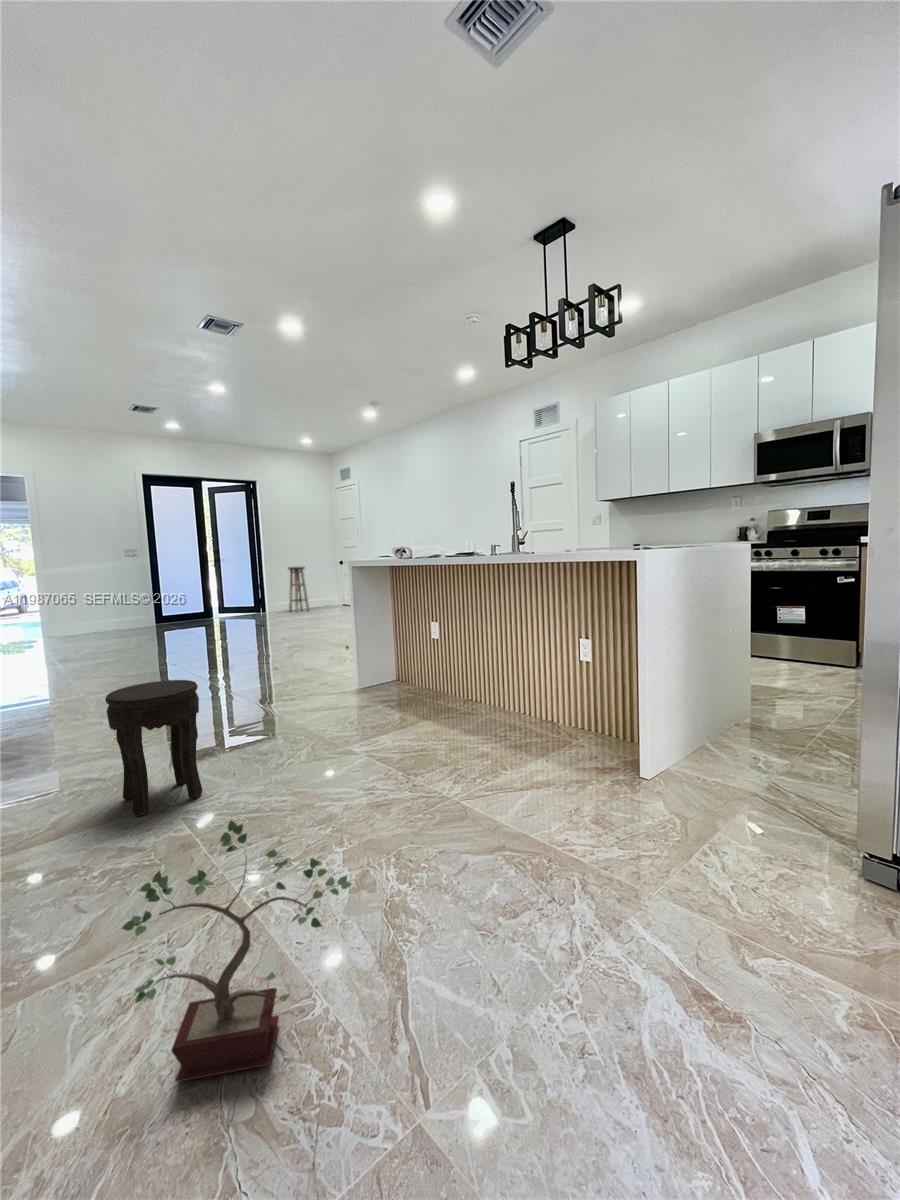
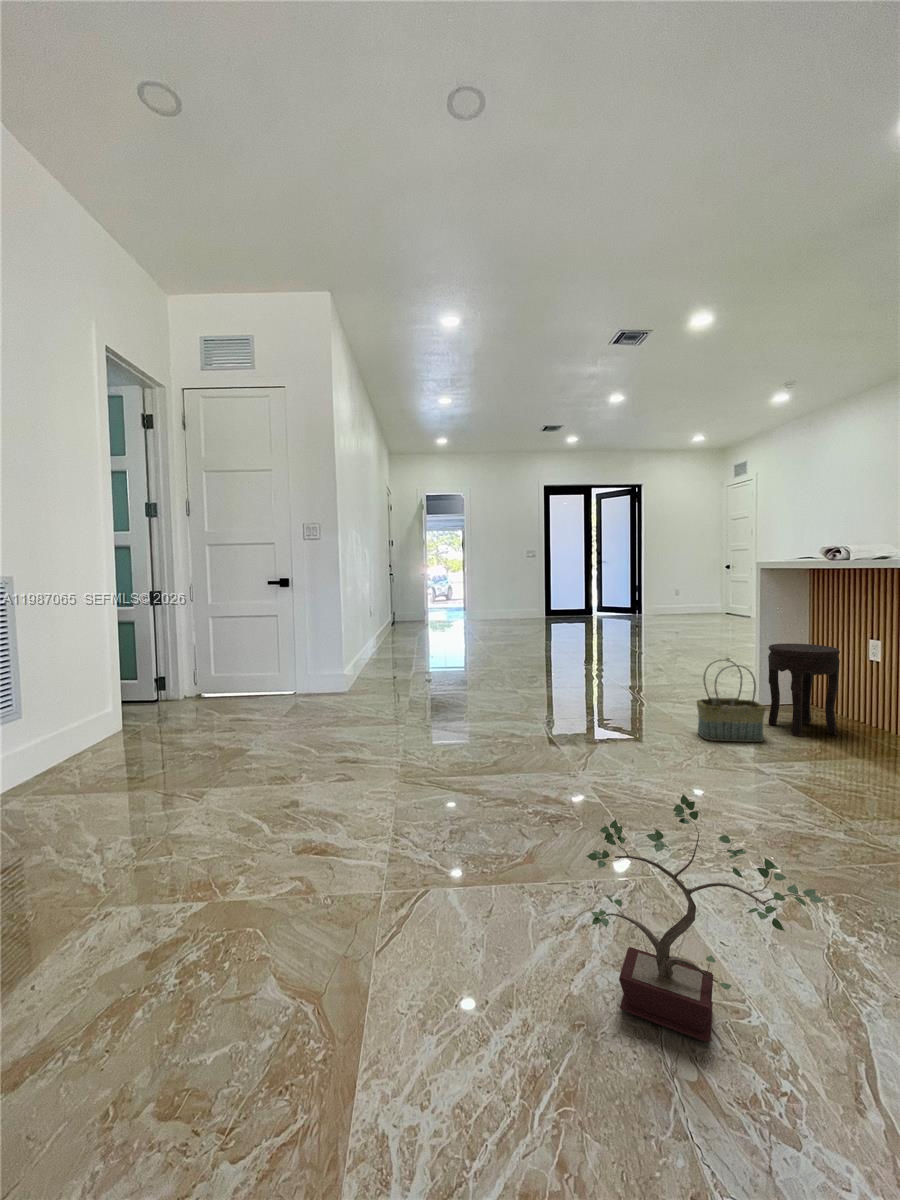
bar stool: present [288,567,309,611] -> none [666,570,688,617]
basket: none [300,653,359,732] -> present [697,659,766,742]
side table: present [106,680,202,816] -> present [768,643,840,736]

